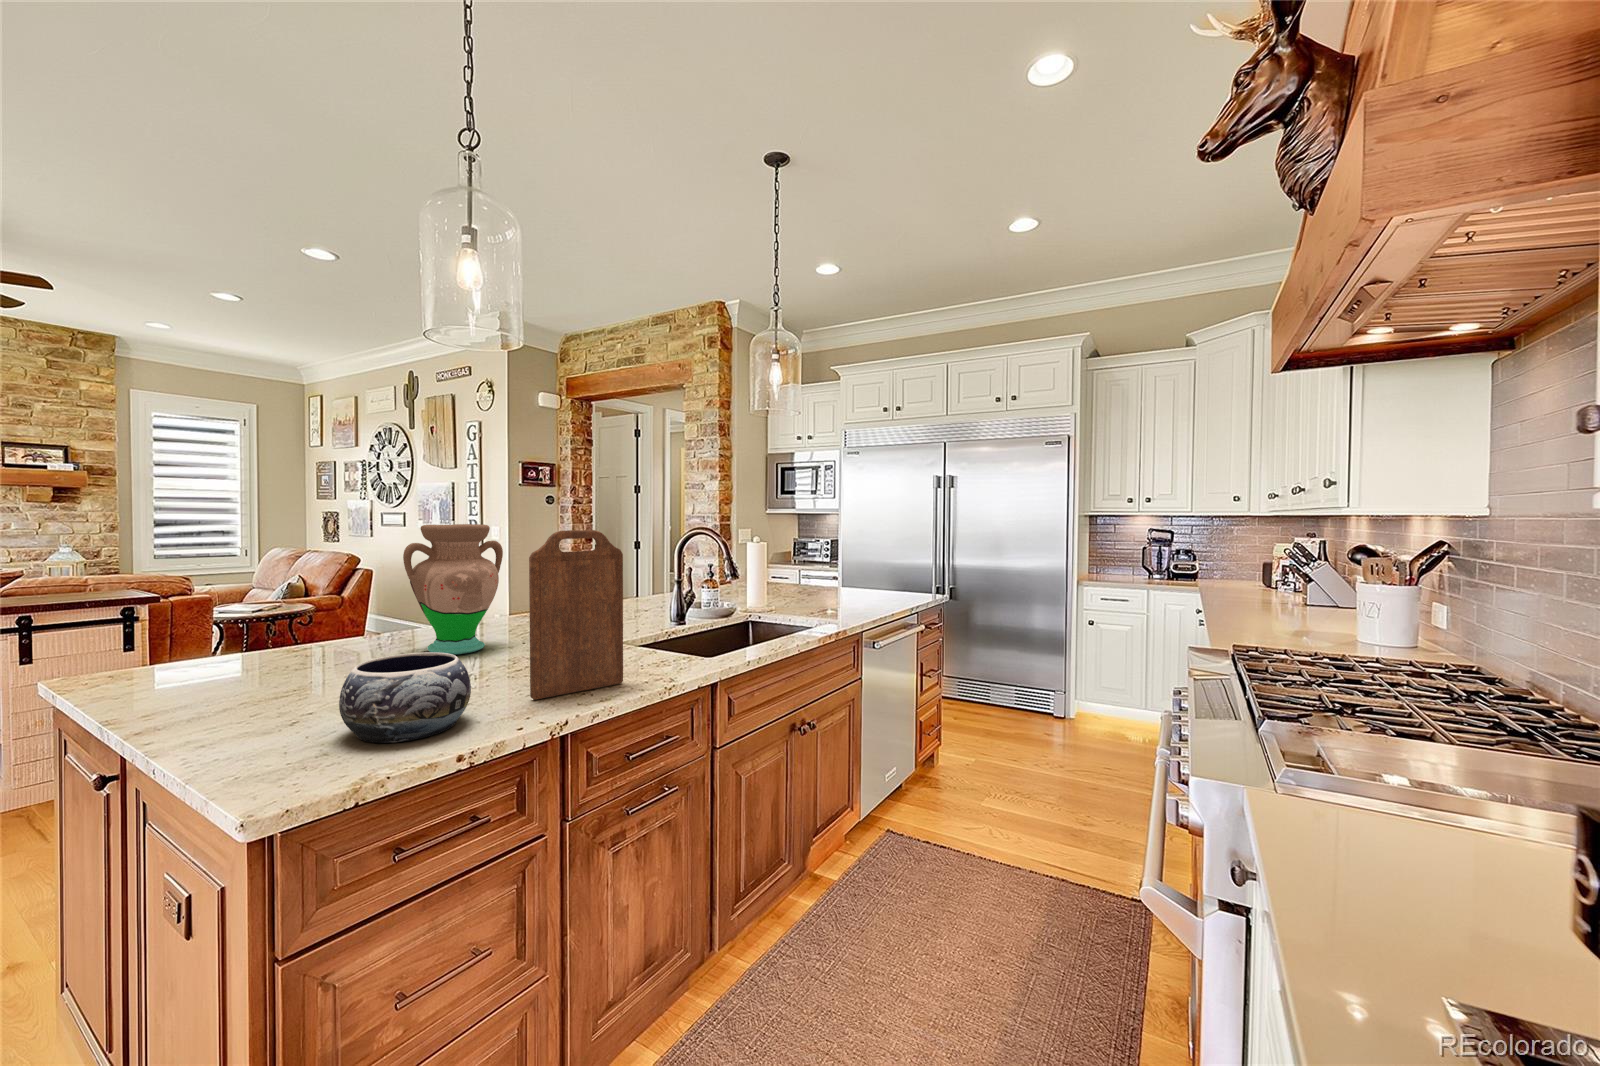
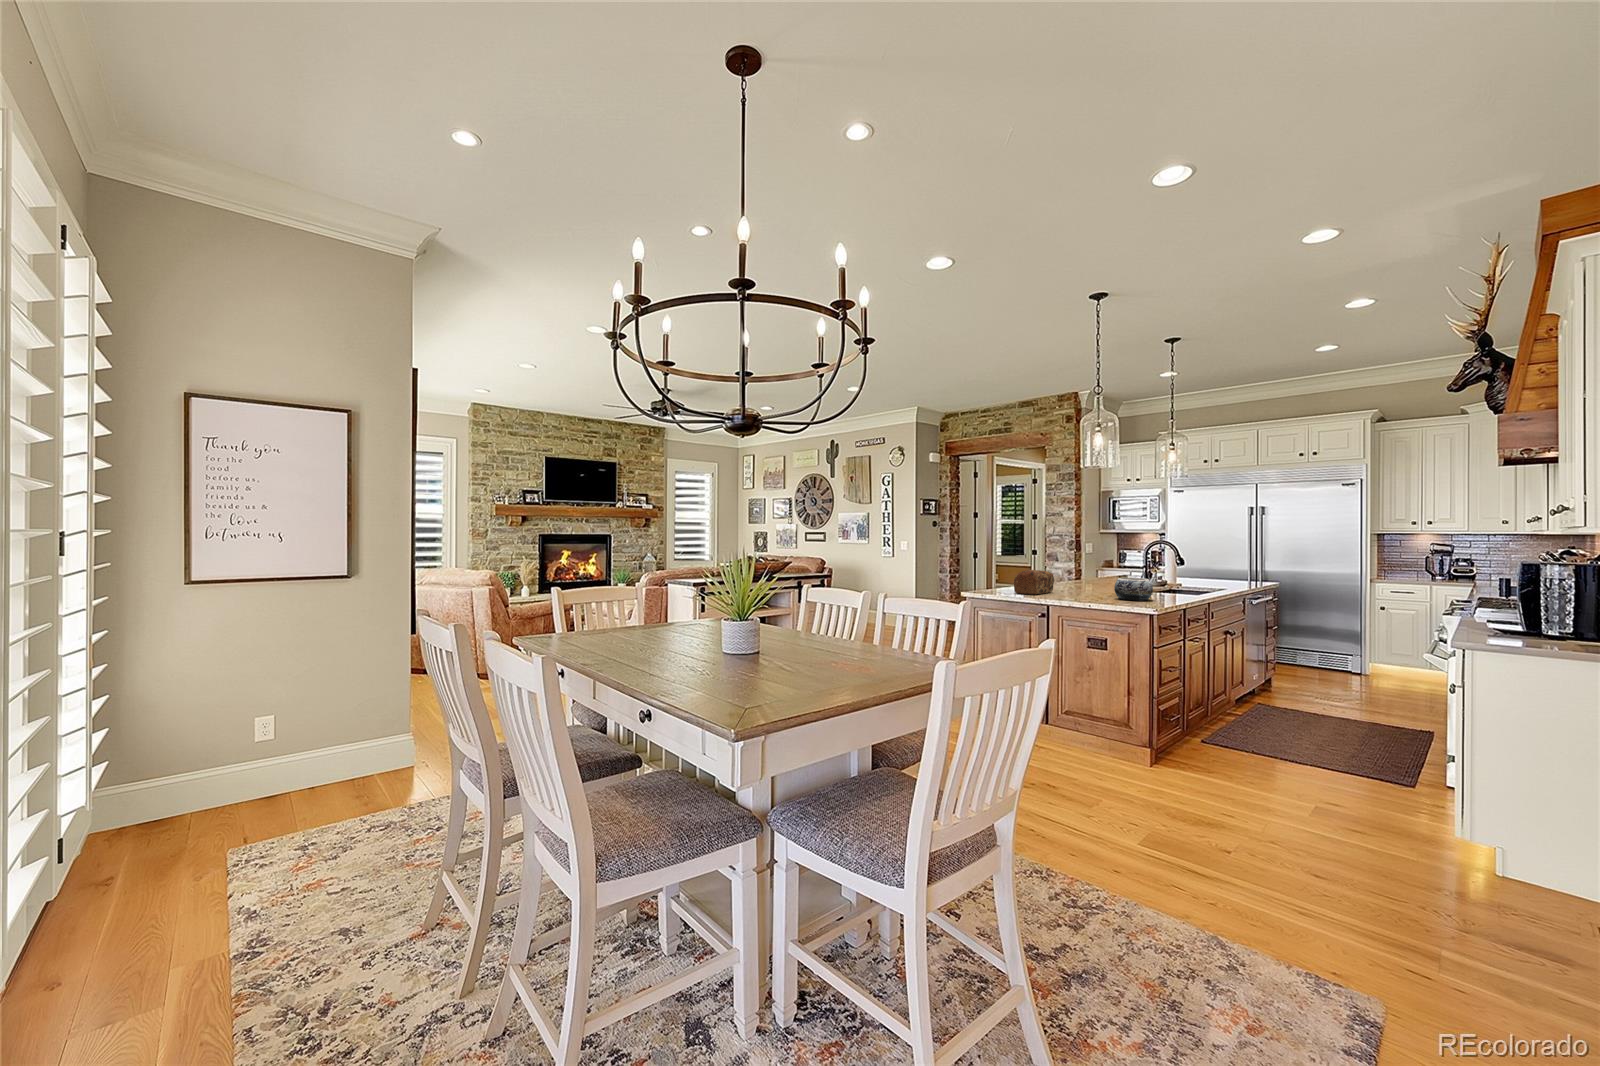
vase: present [403,524,503,655] -> none [1058,538,1091,590]
cutting board: present [529,530,623,700] -> none [1153,539,1177,597]
bread loaf: none [124,618,316,710] -> present [1014,570,1054,595]

